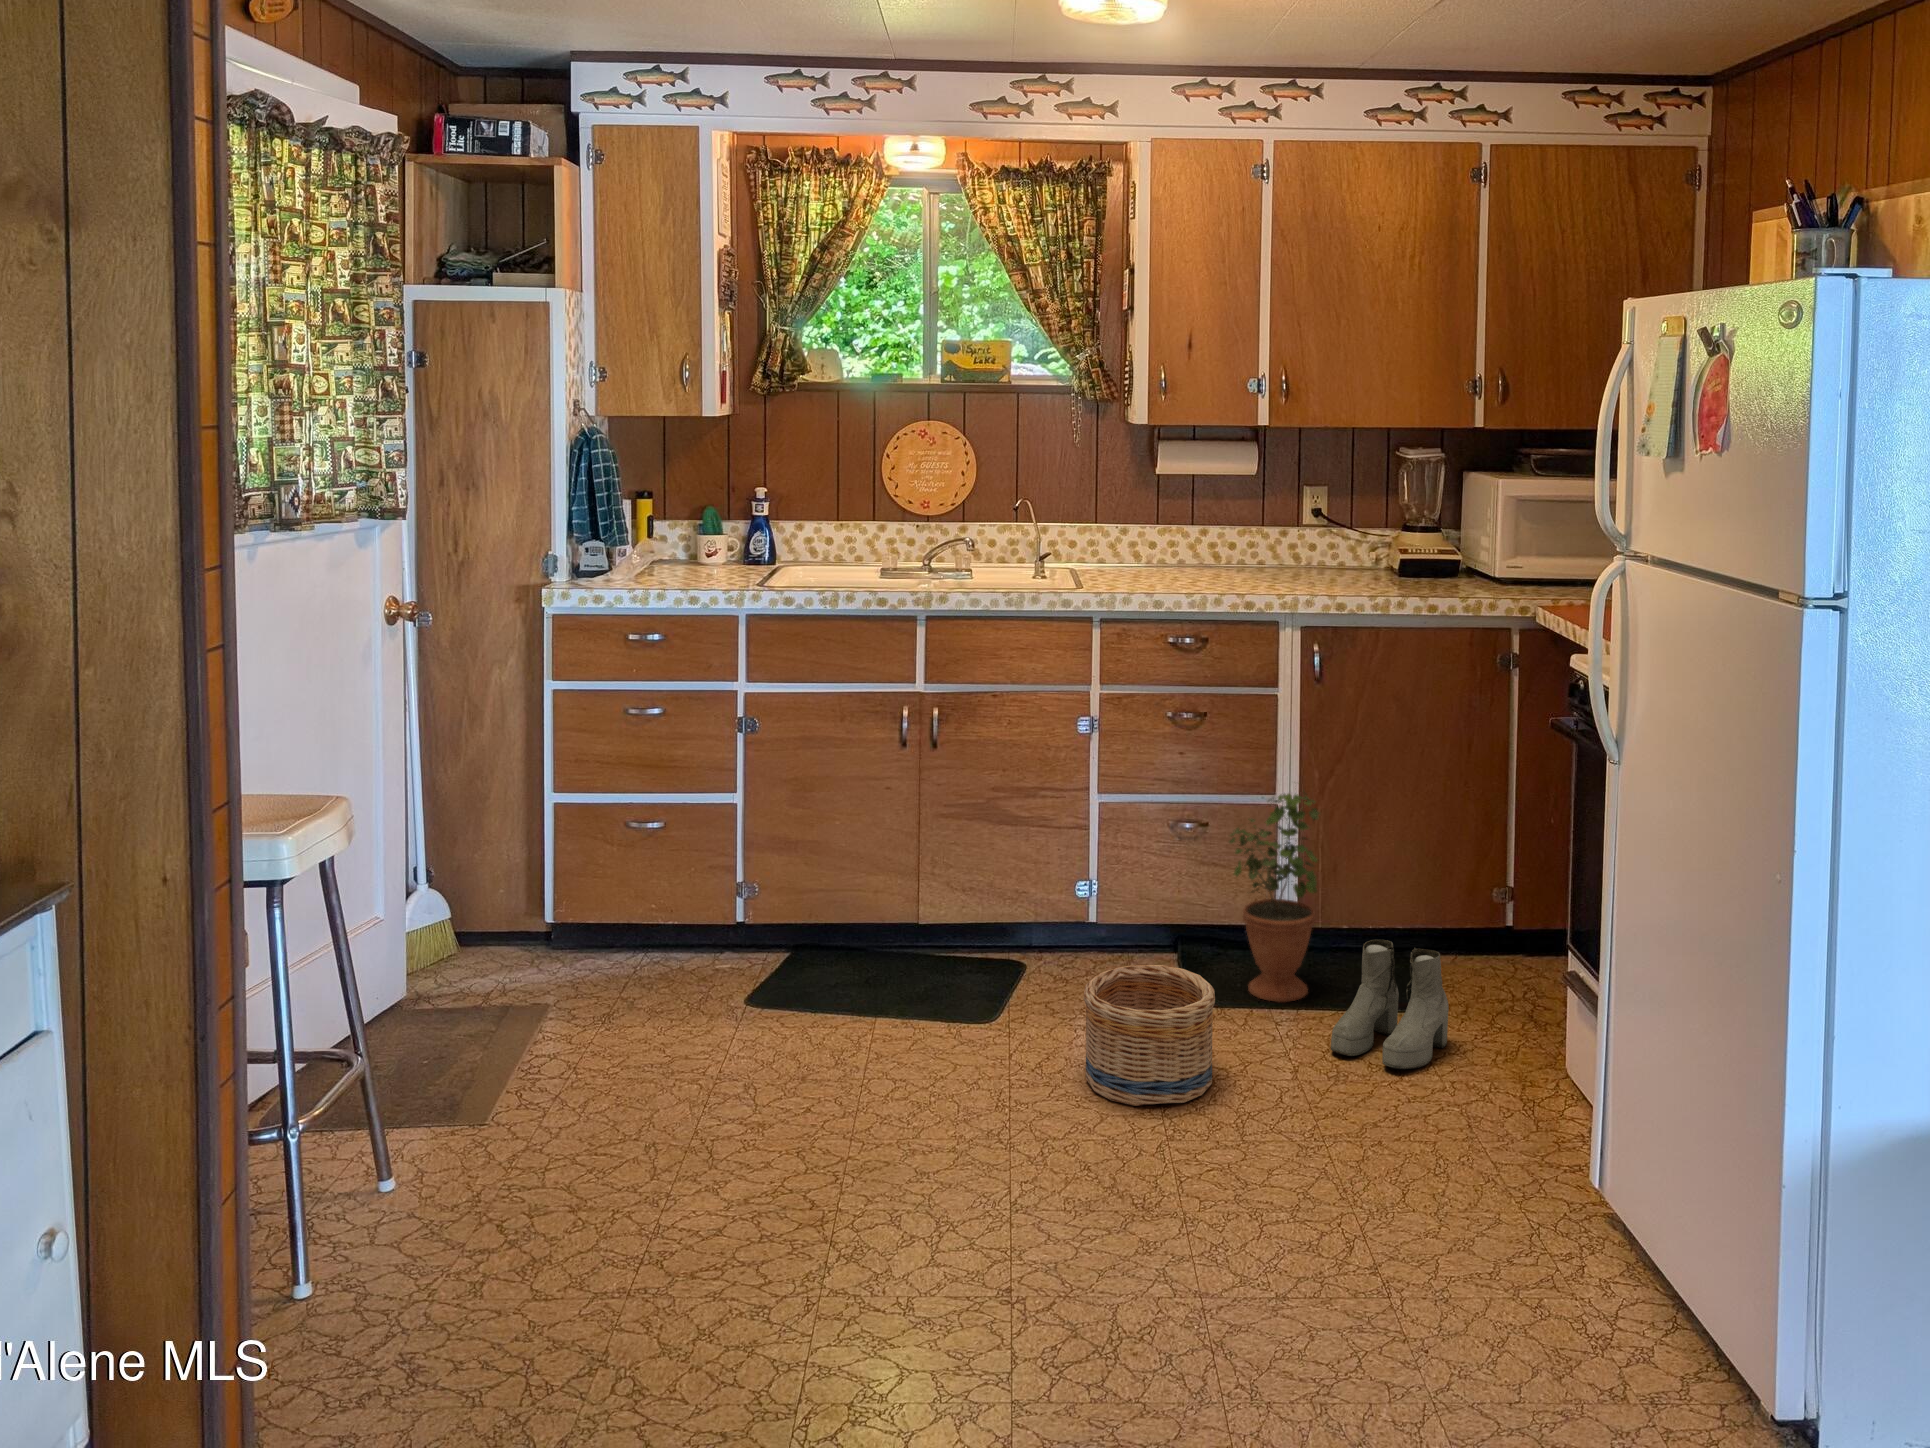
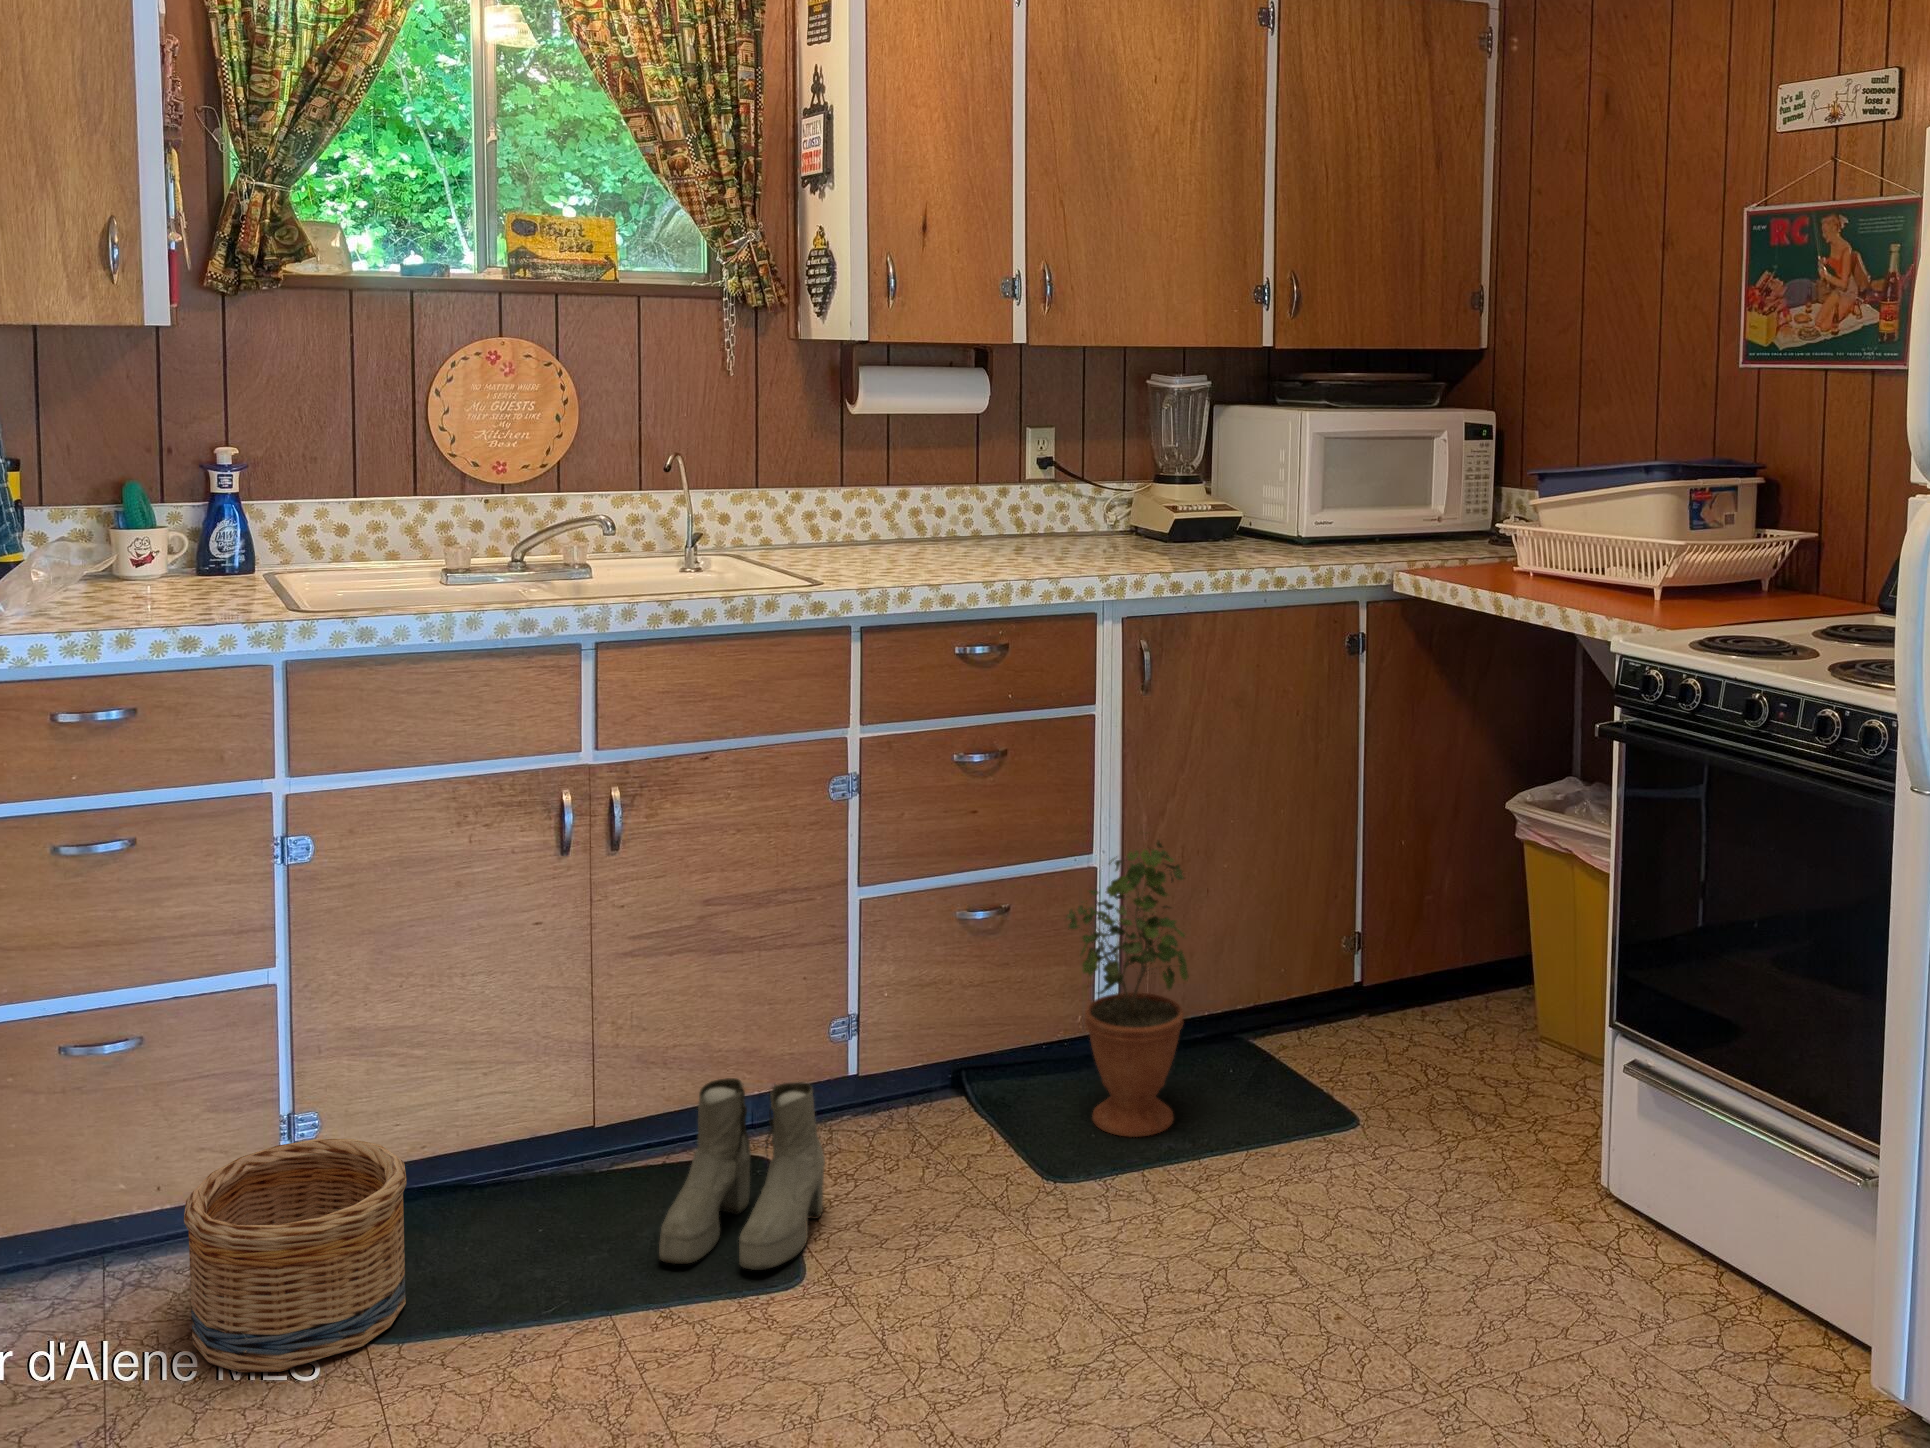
boots: present [1331,940,1449,1069] -> present [659,1078,825,1270]
basket: present [1084,965,1215,1106] -> present [184,1139,407,1372]

